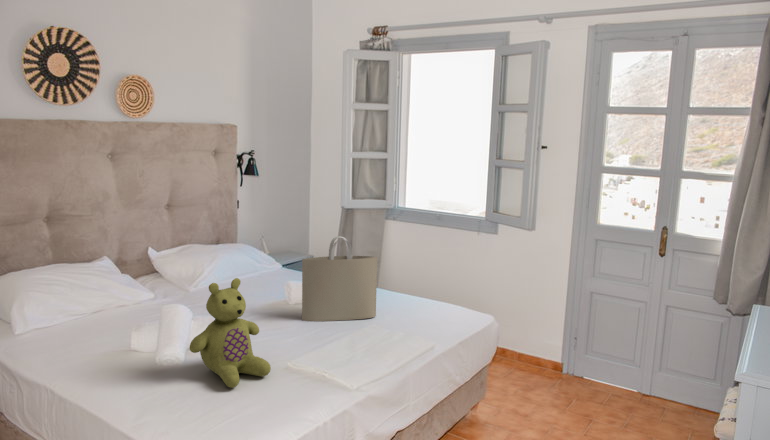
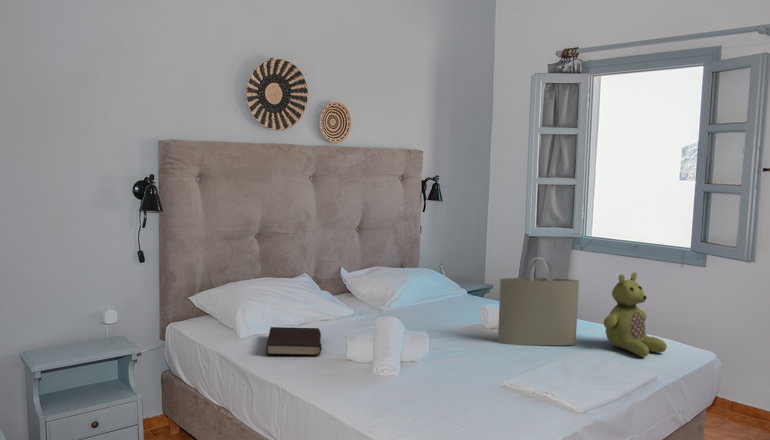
stuffed bear: present [189,278,271,388] -> present [604,272,667,357]
book: none [42,320,113,357] -> present [266,327,322,356]

